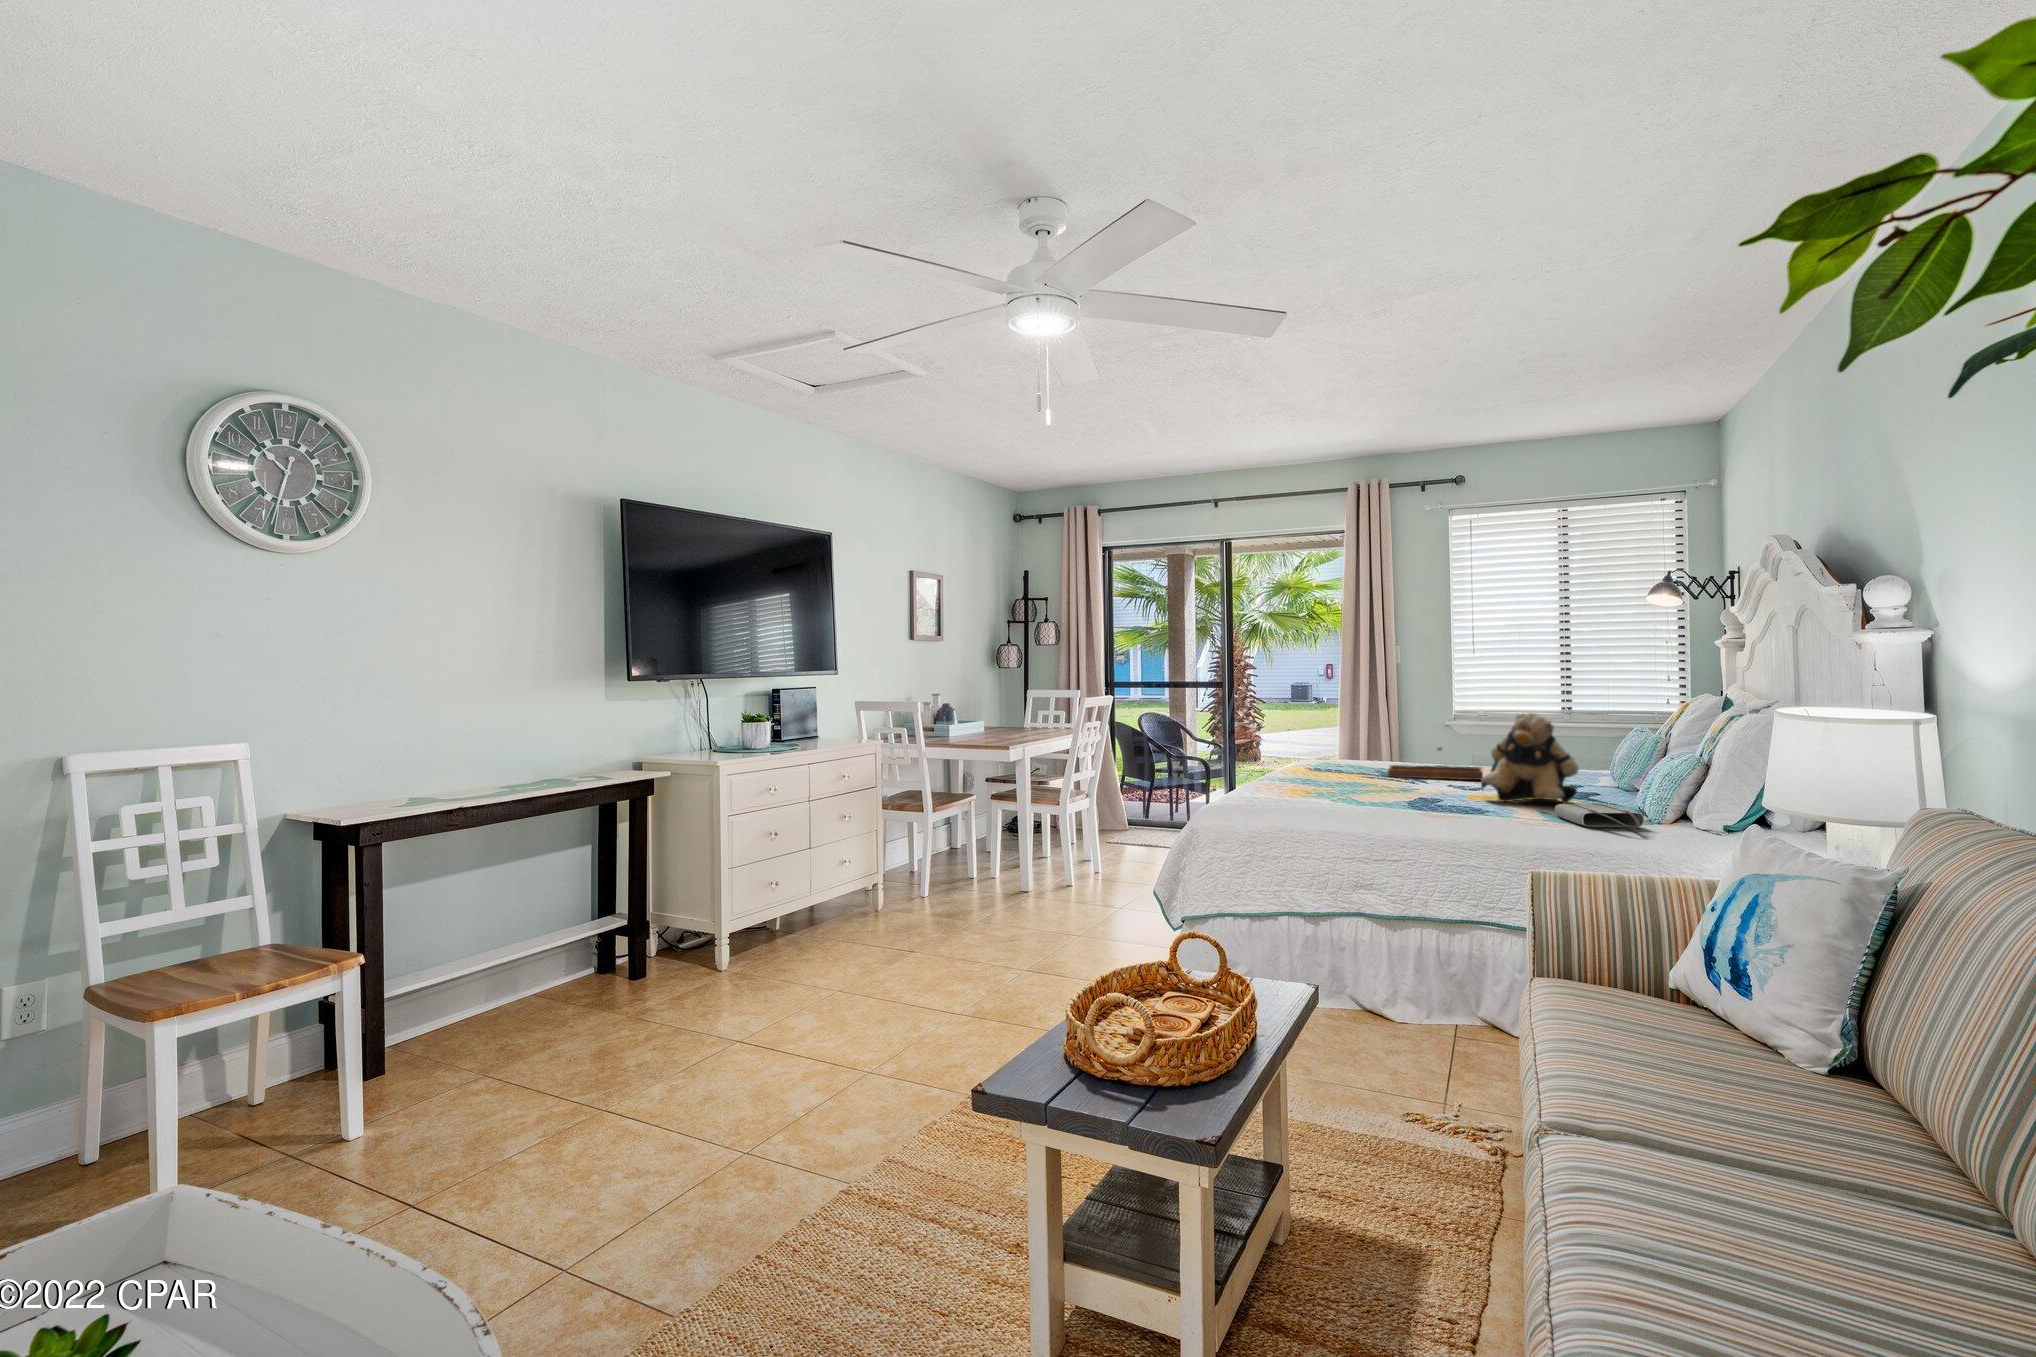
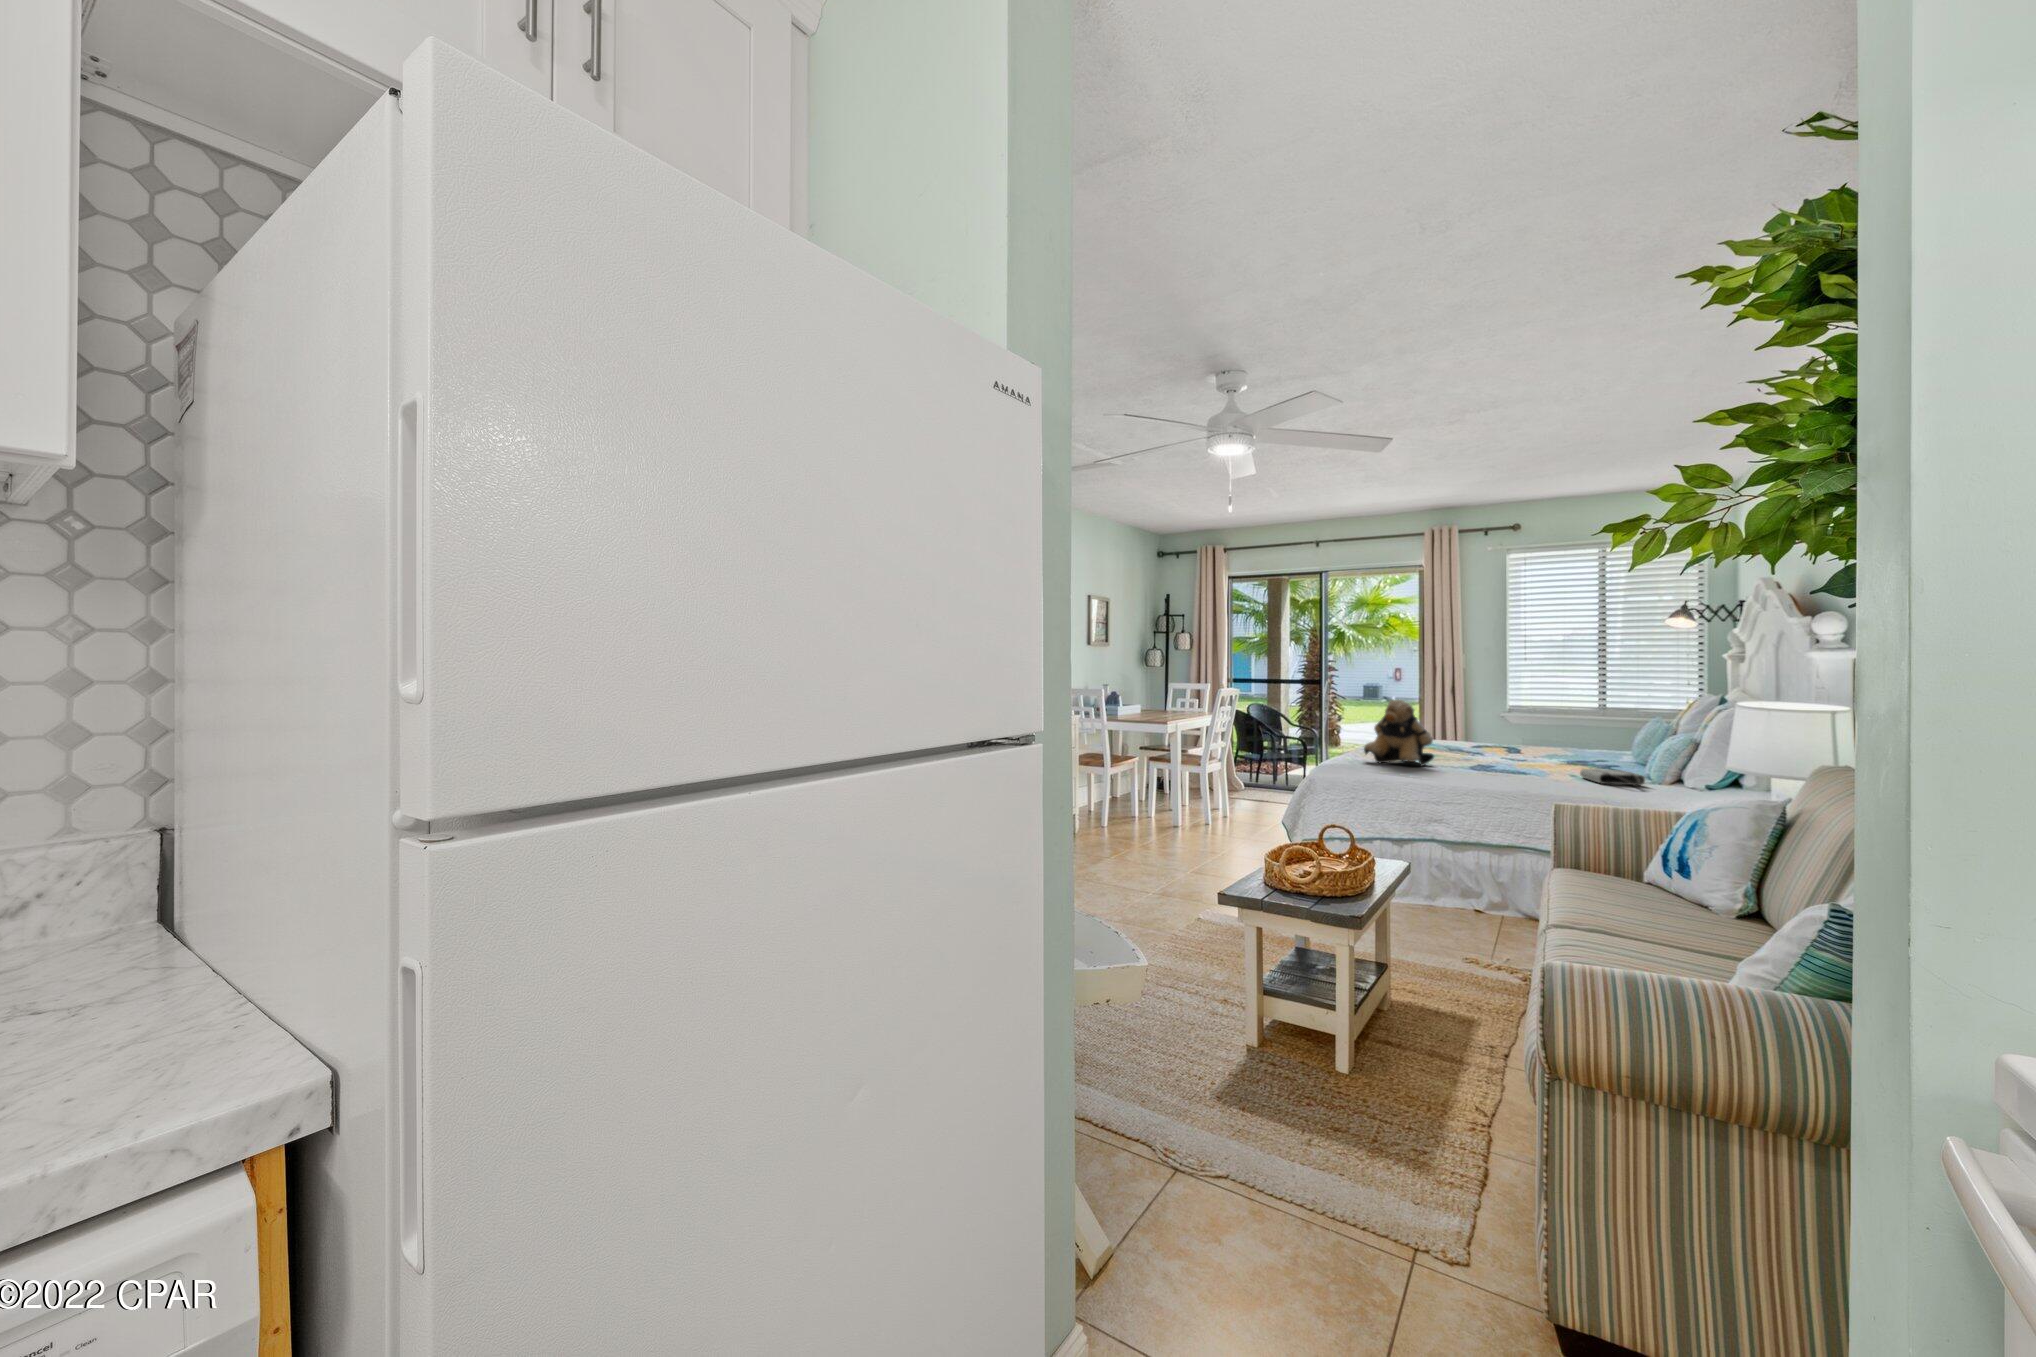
teddy bear: present [1481,713,1579,804] -> present [1364,700,1434,766]
tray: present [1388,746,1483,780] -> none [1454,730,1529,755]

